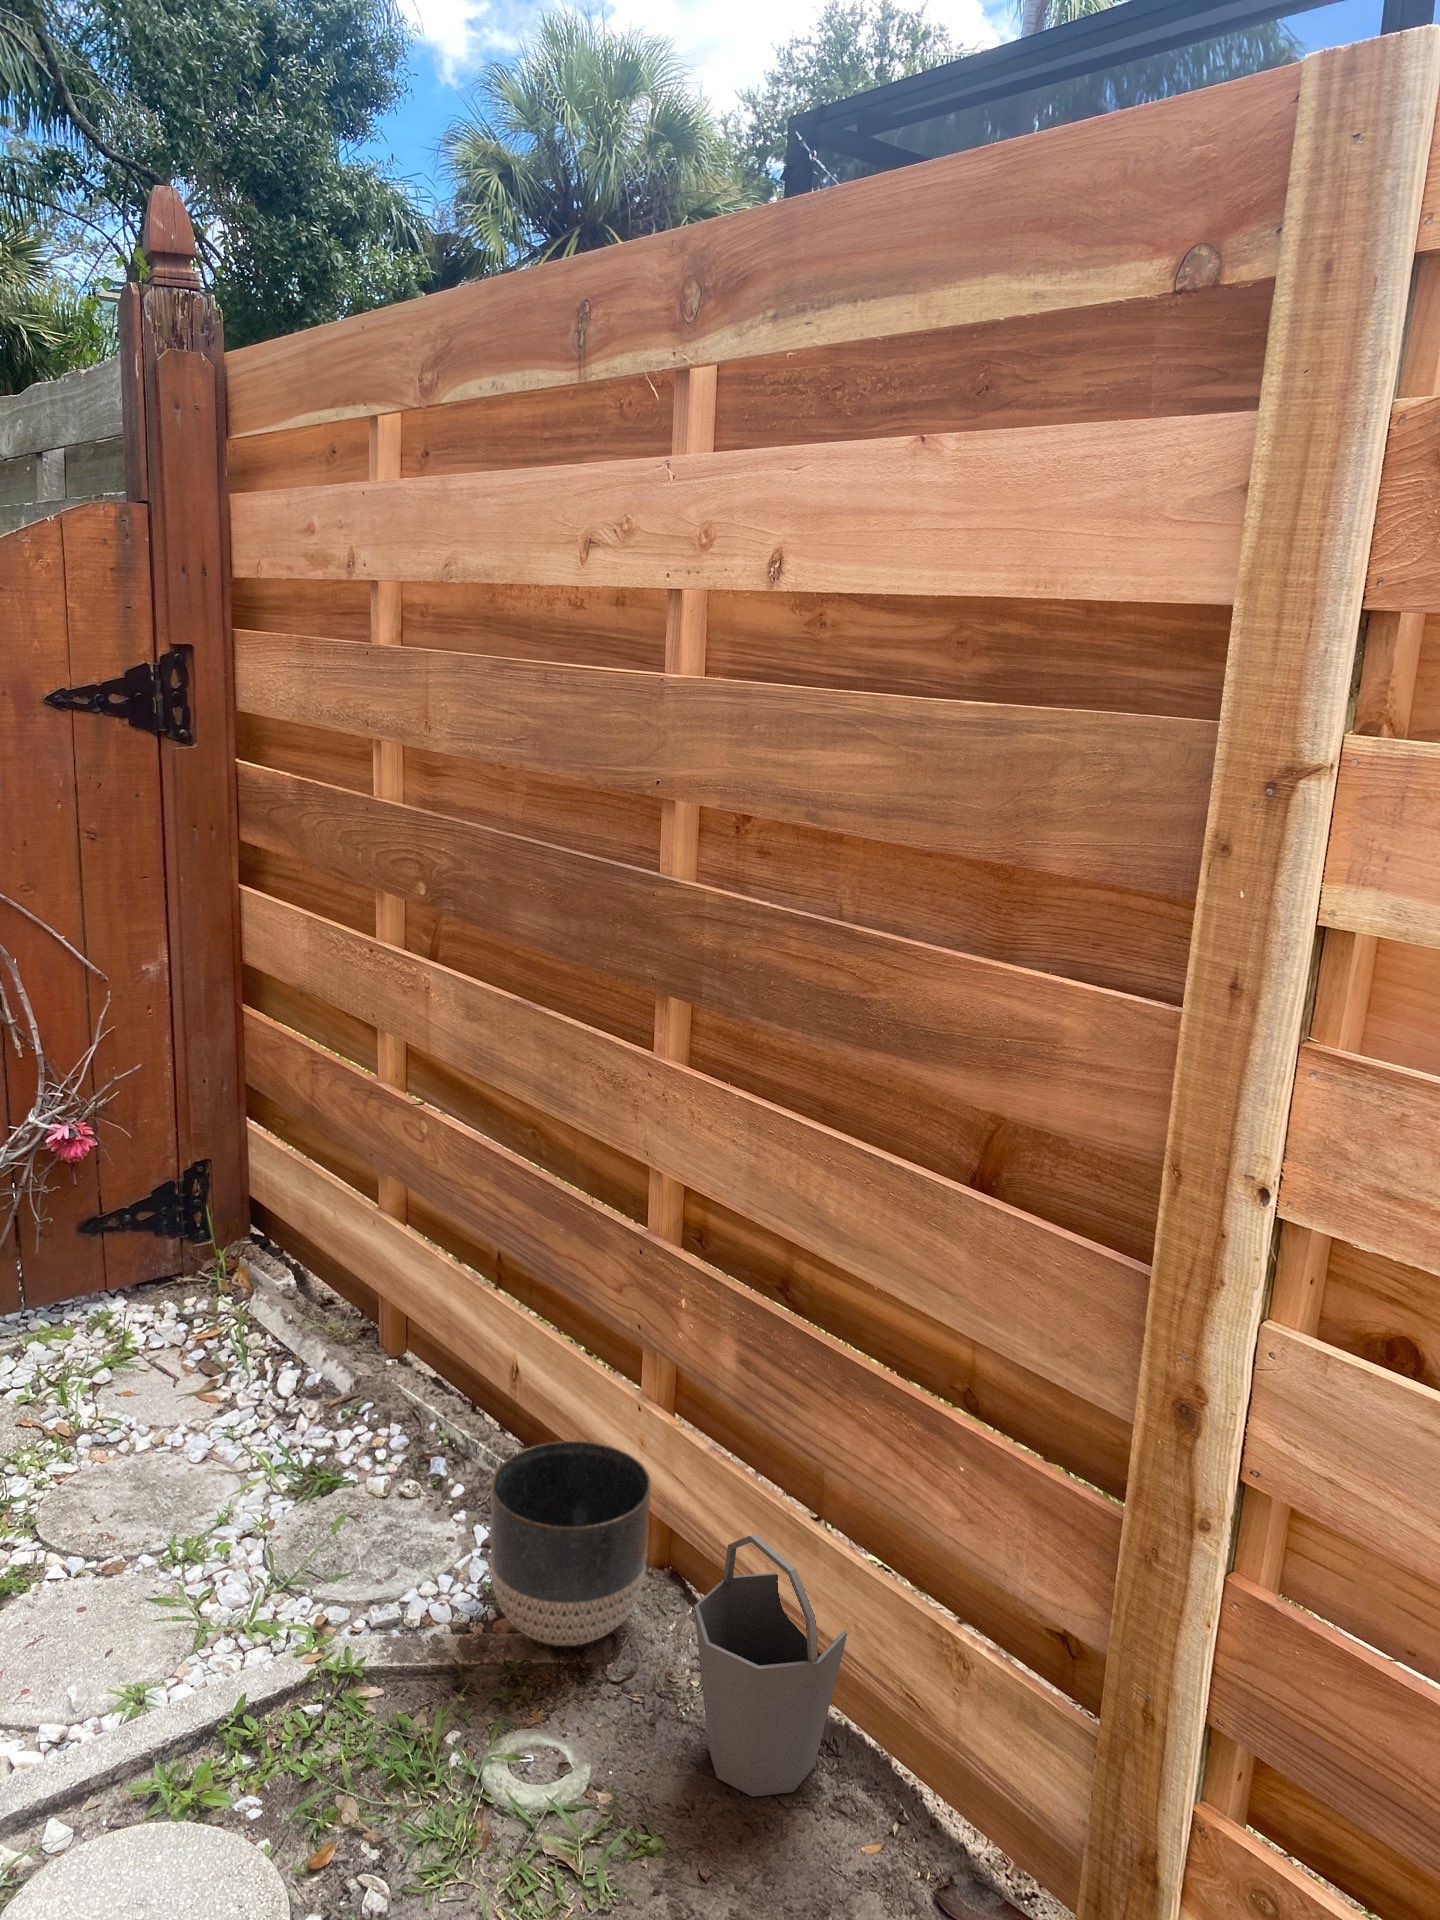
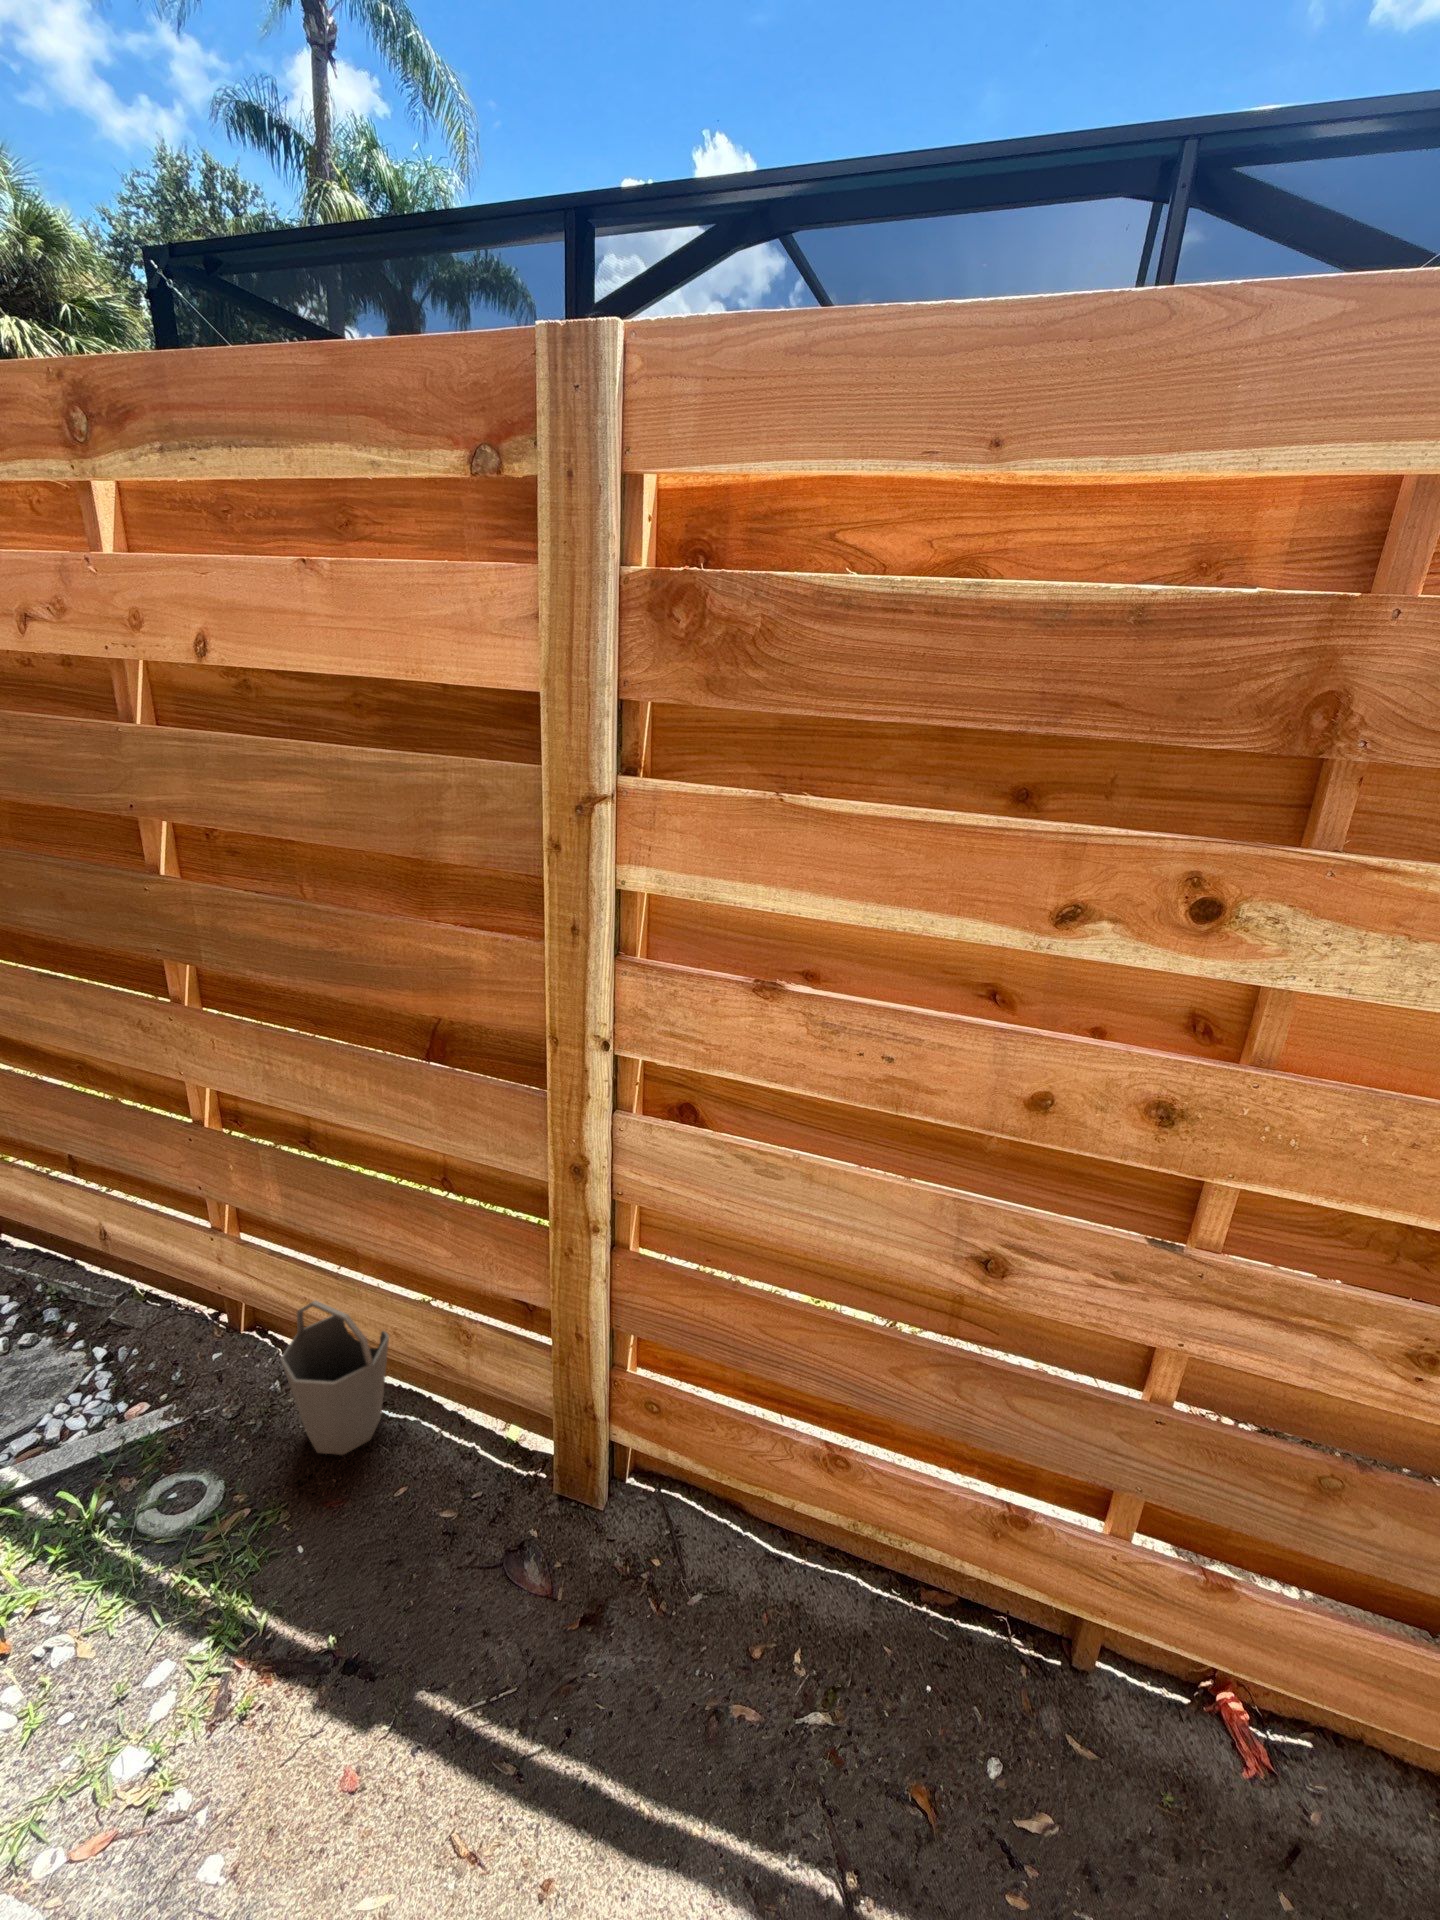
planter: present [491,1441,651,1646] -> none [100,1269,238,1415]

